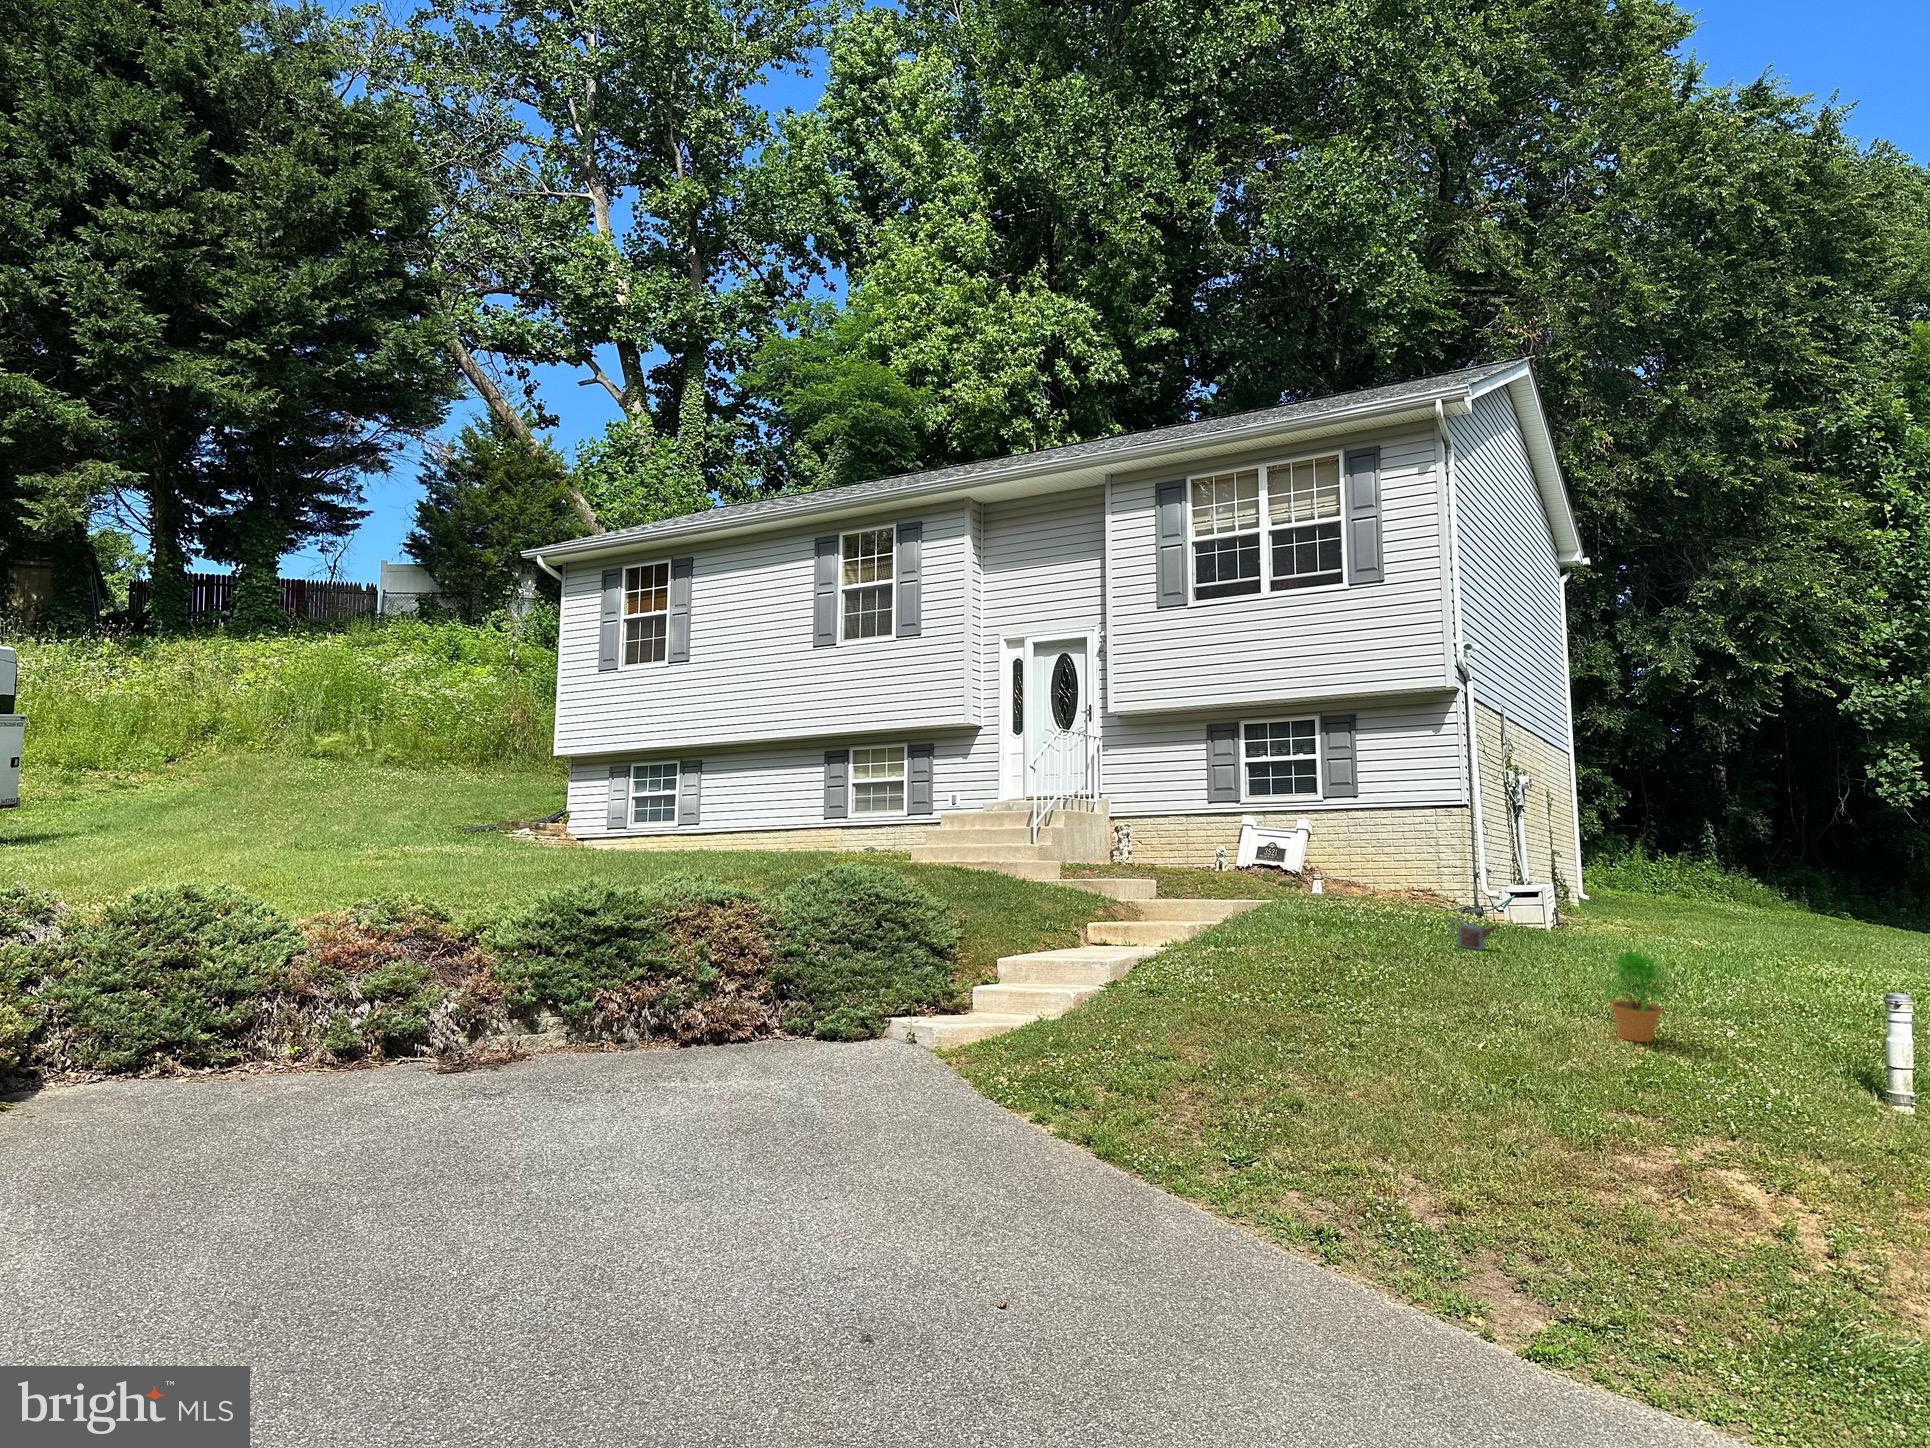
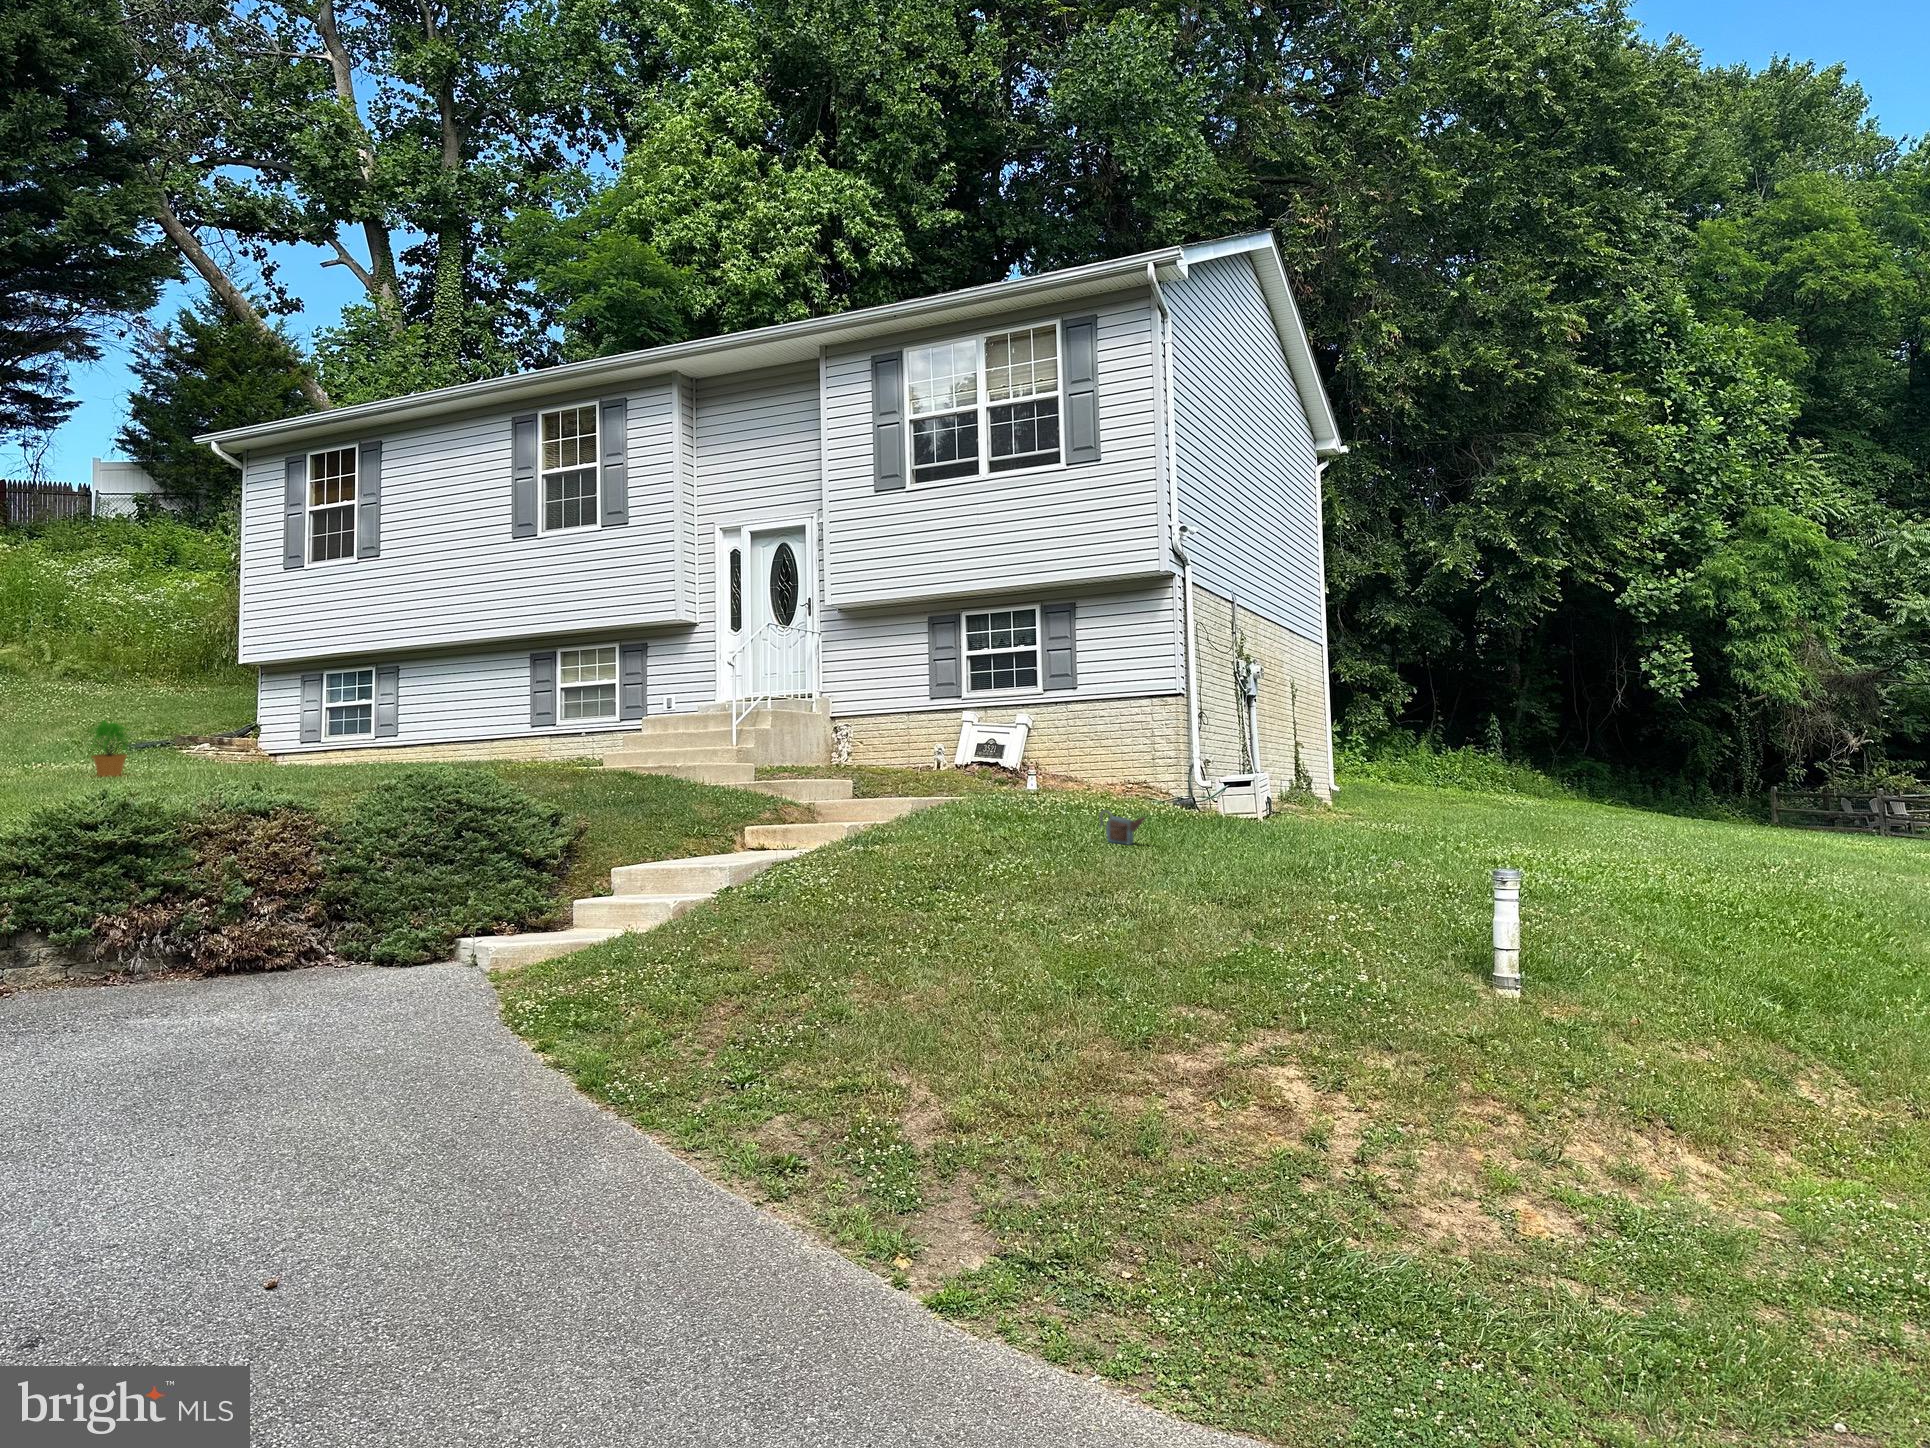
potted plant: present [1605,951,1669,1042] -> present [87,720,133,776]

